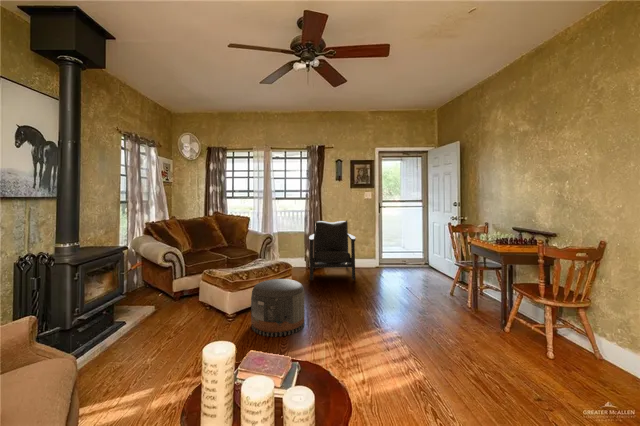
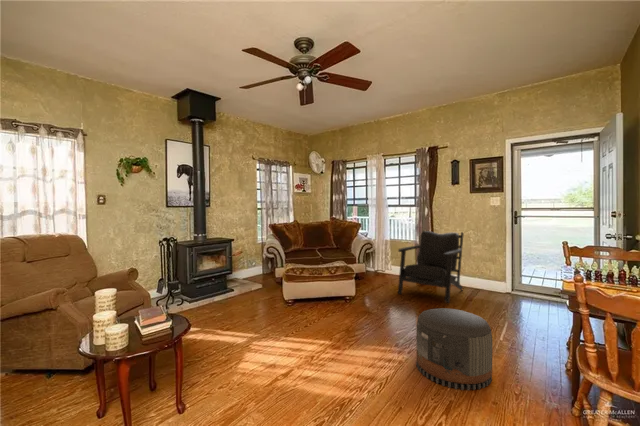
pouf: present [251,279,305,337] -> present [416,308,493,390]

